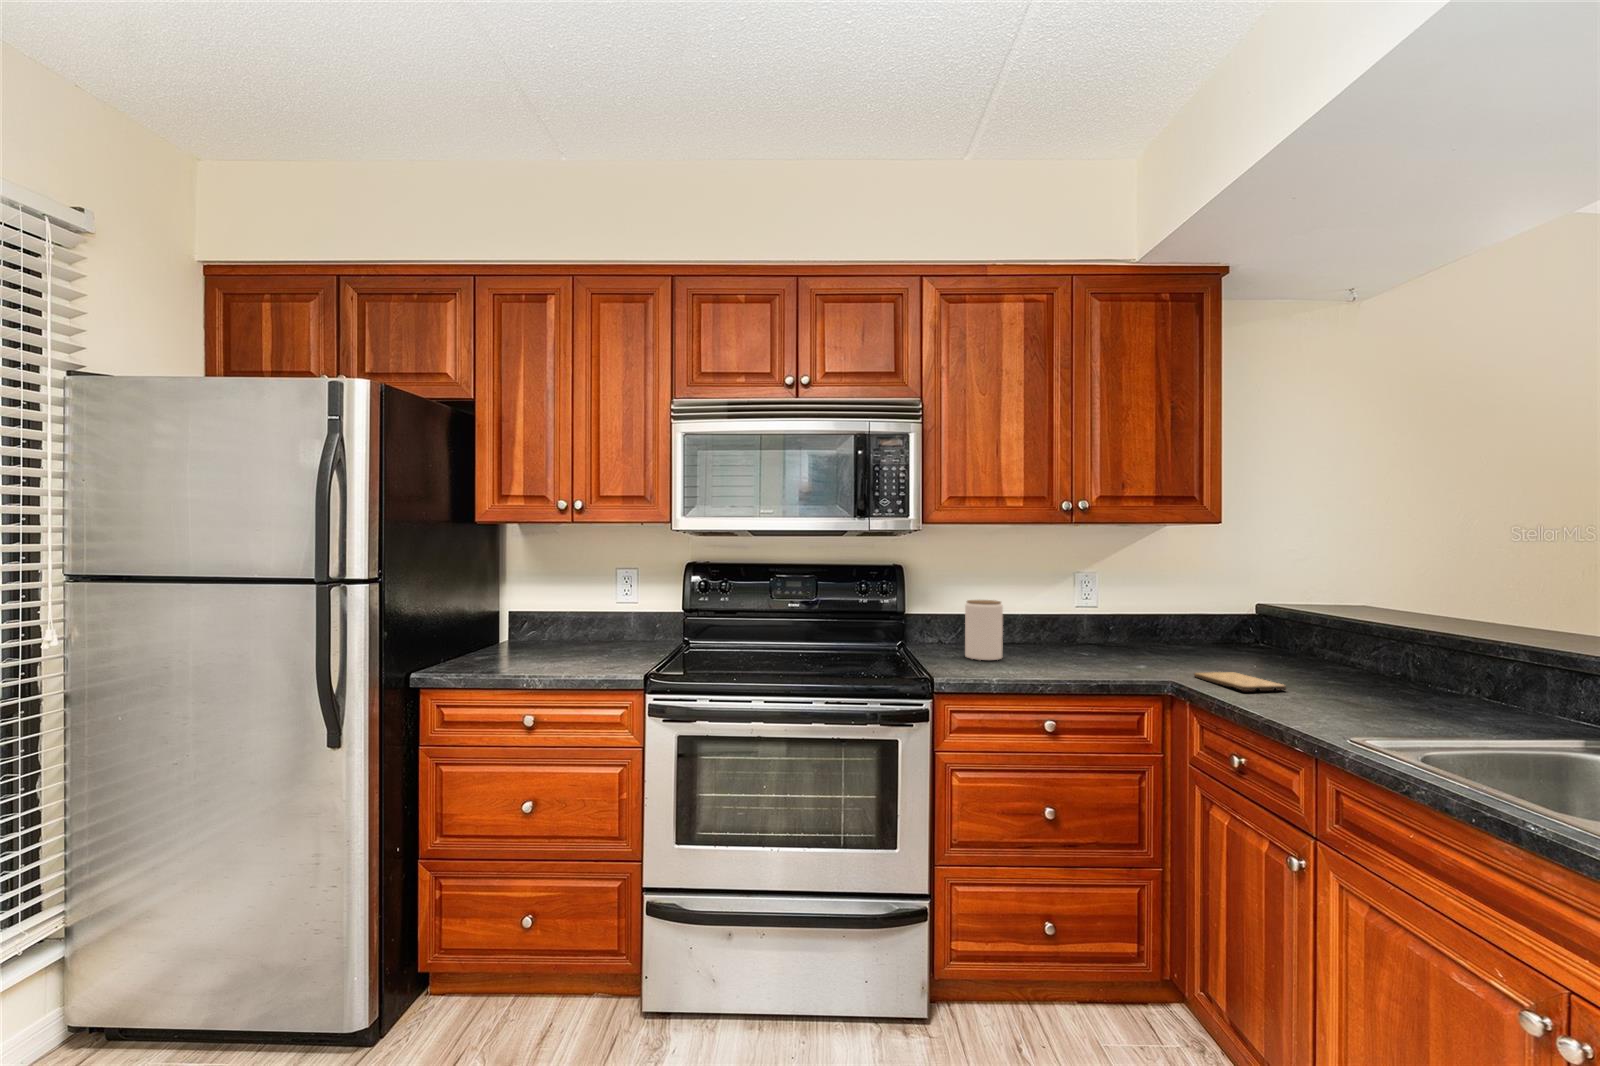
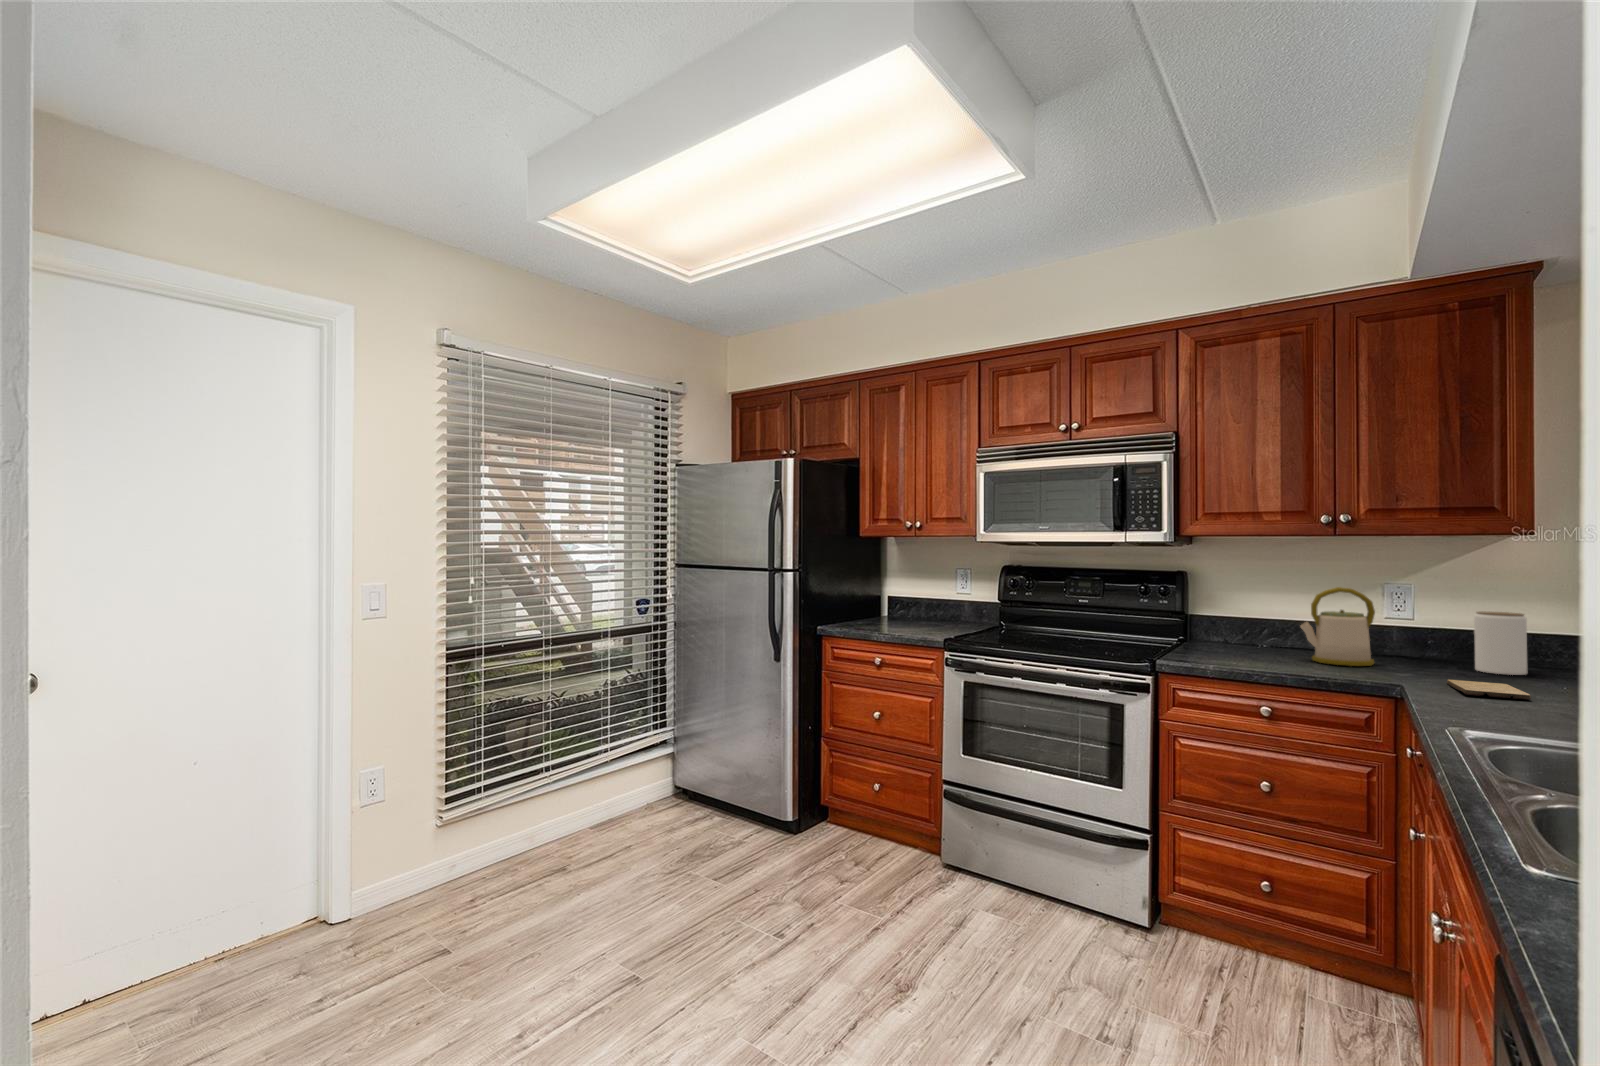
kettle: none [1040,581,1104,664] -> present [1300,587,1375,666]
jar: present [965,600,1003,660] -> present [1474,612,1527,675]

